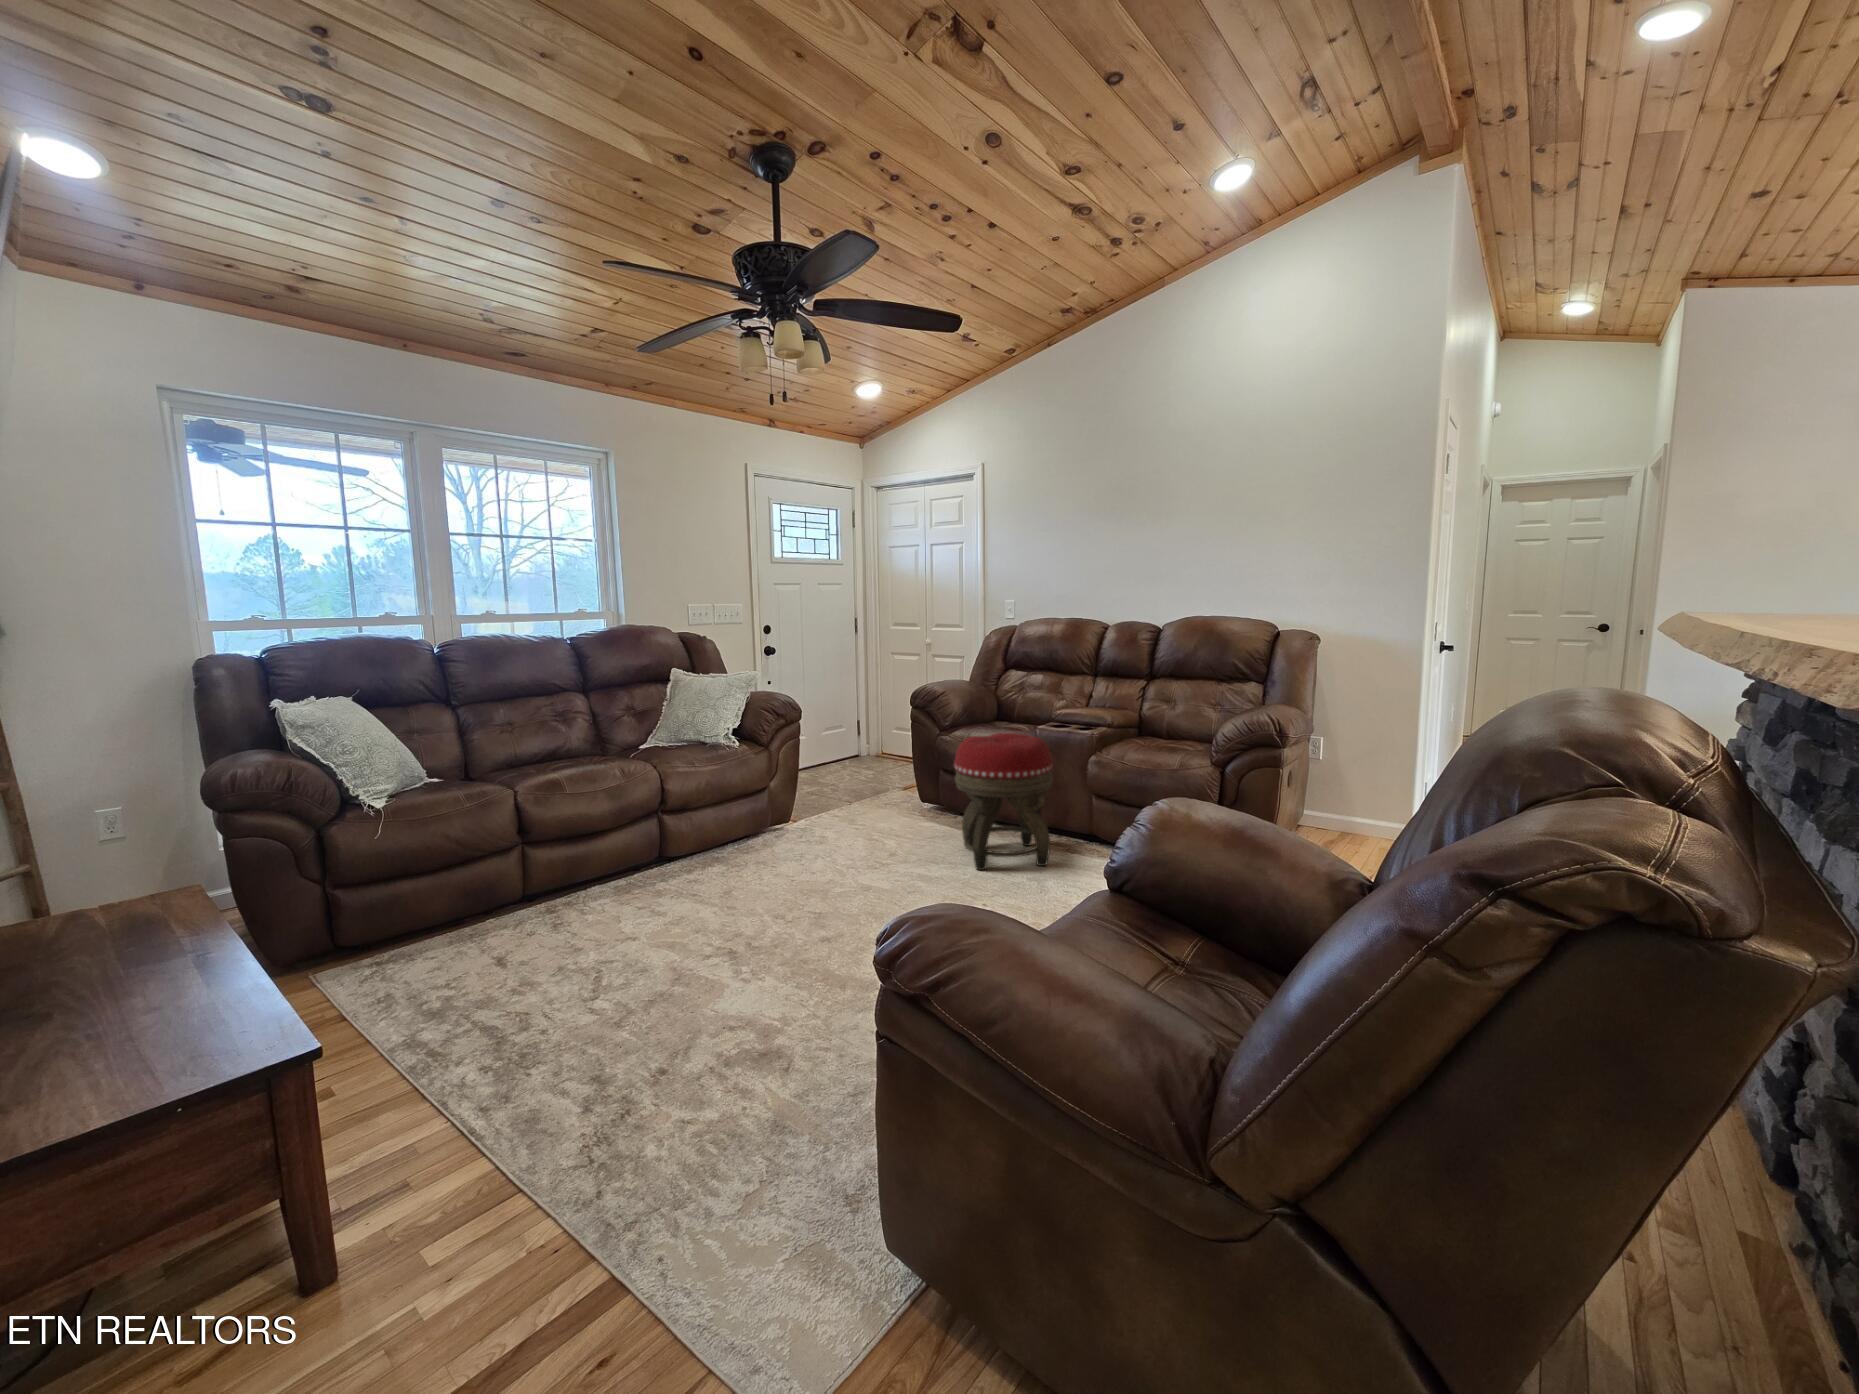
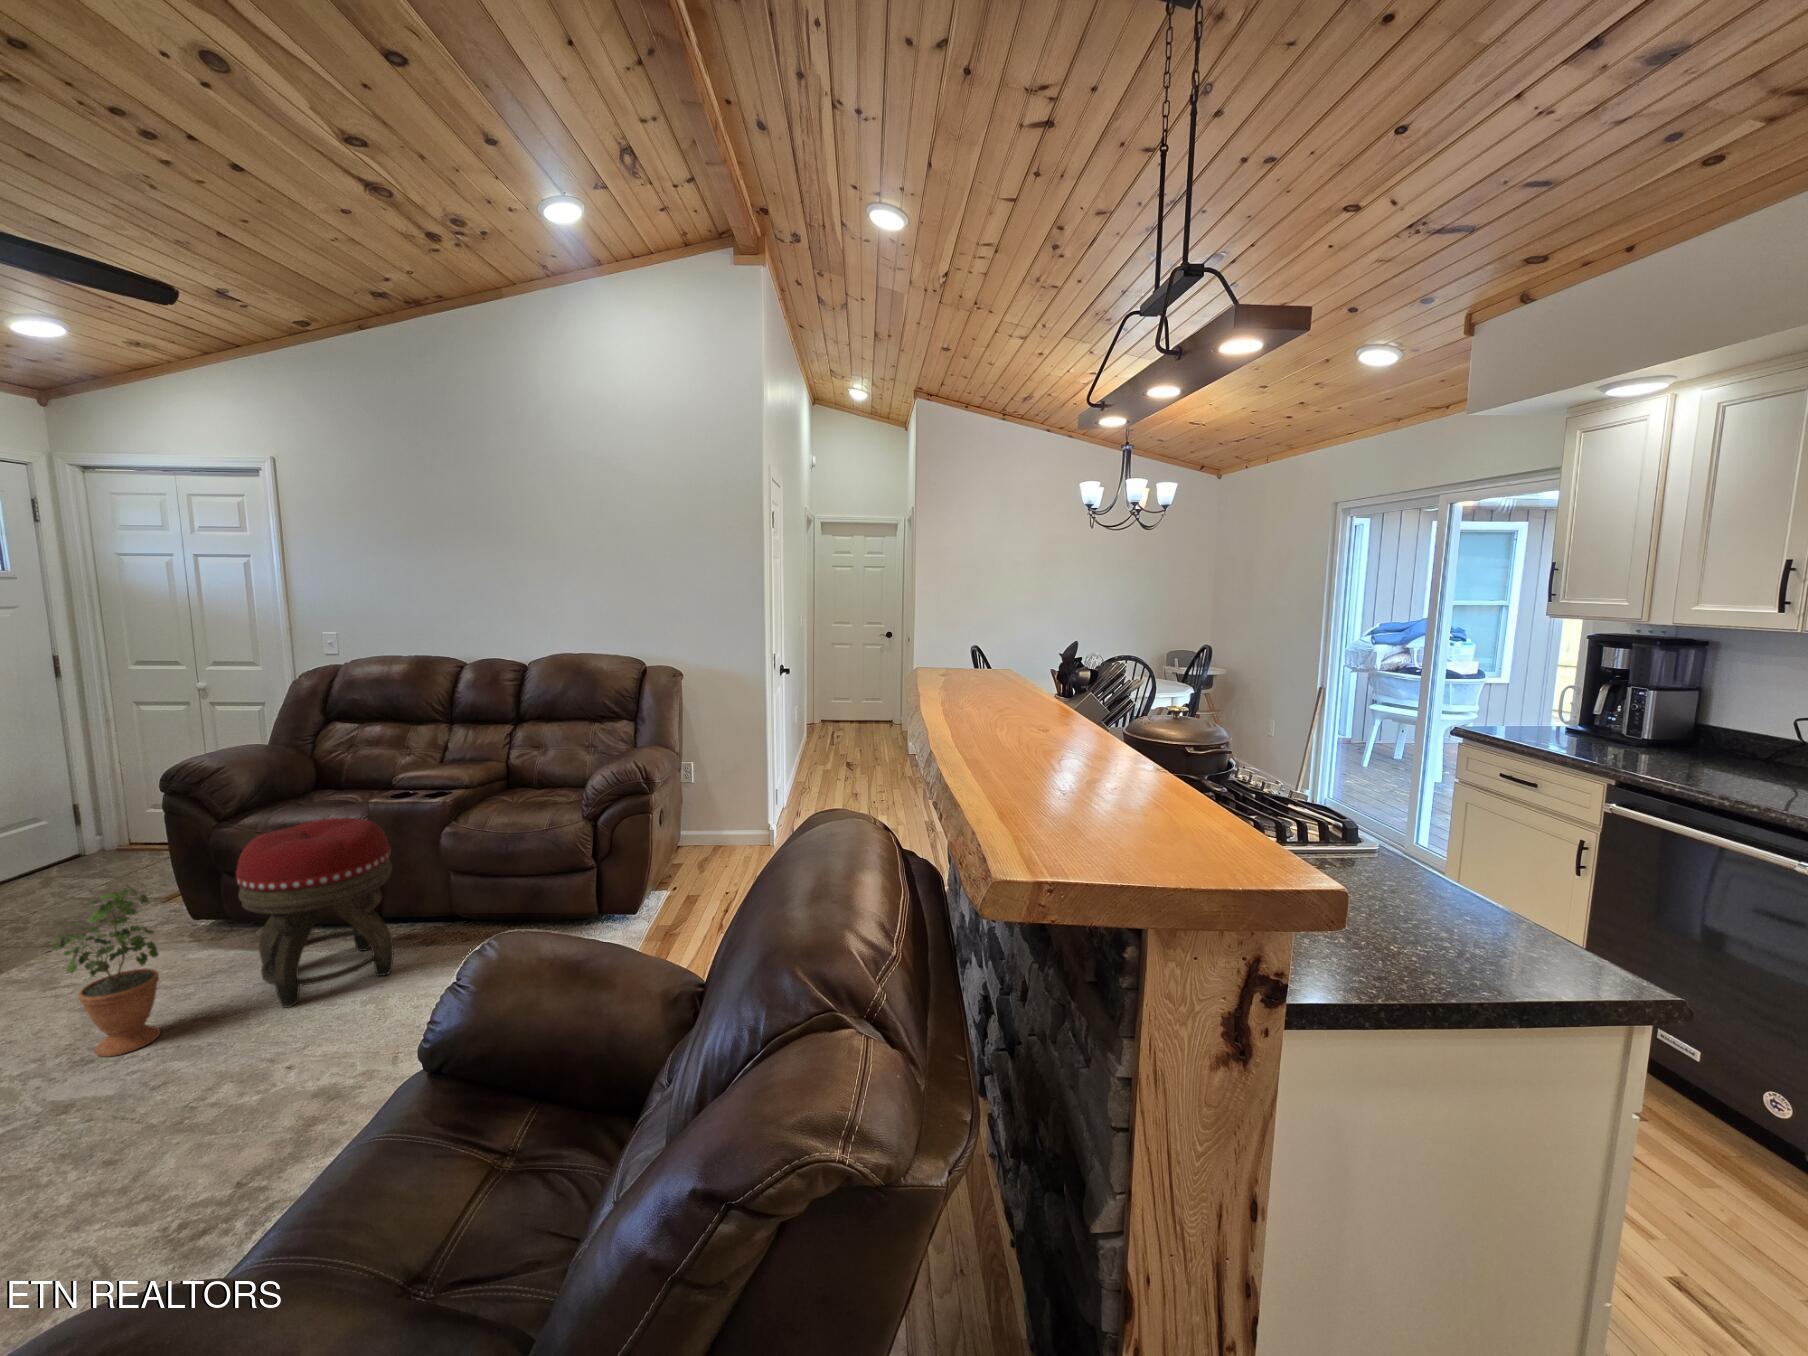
potted plant: none [859,752,910,872] -> present [51,885,160,1057]

